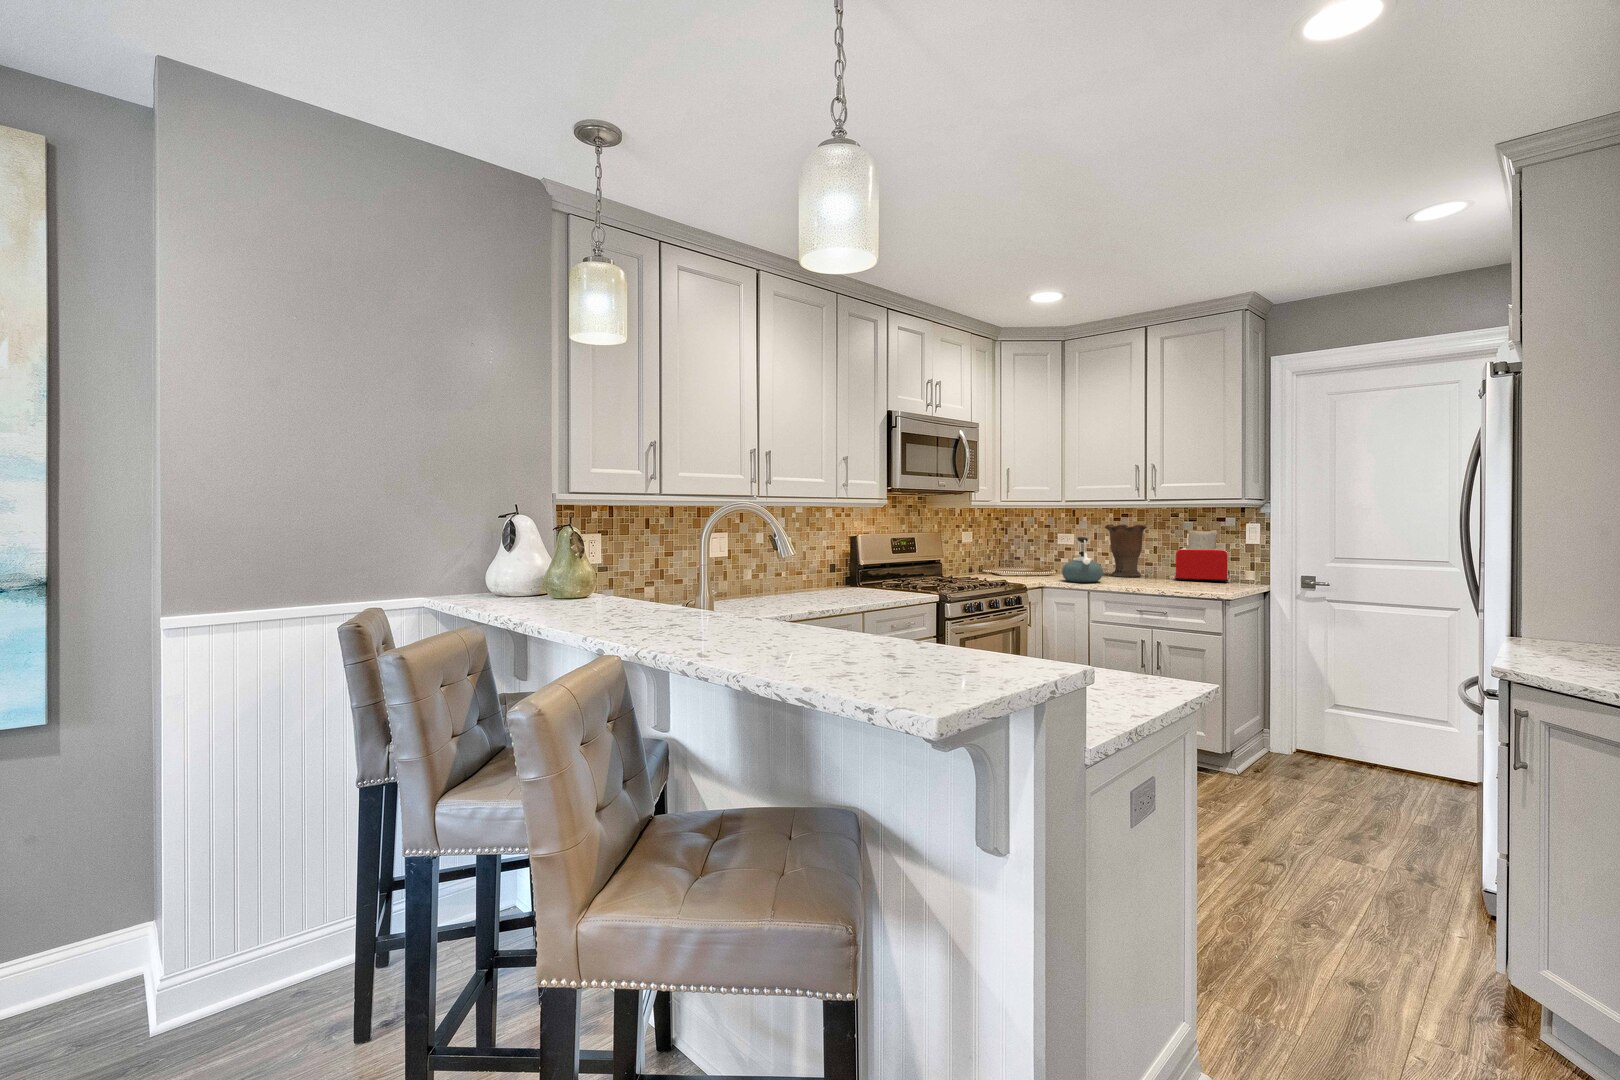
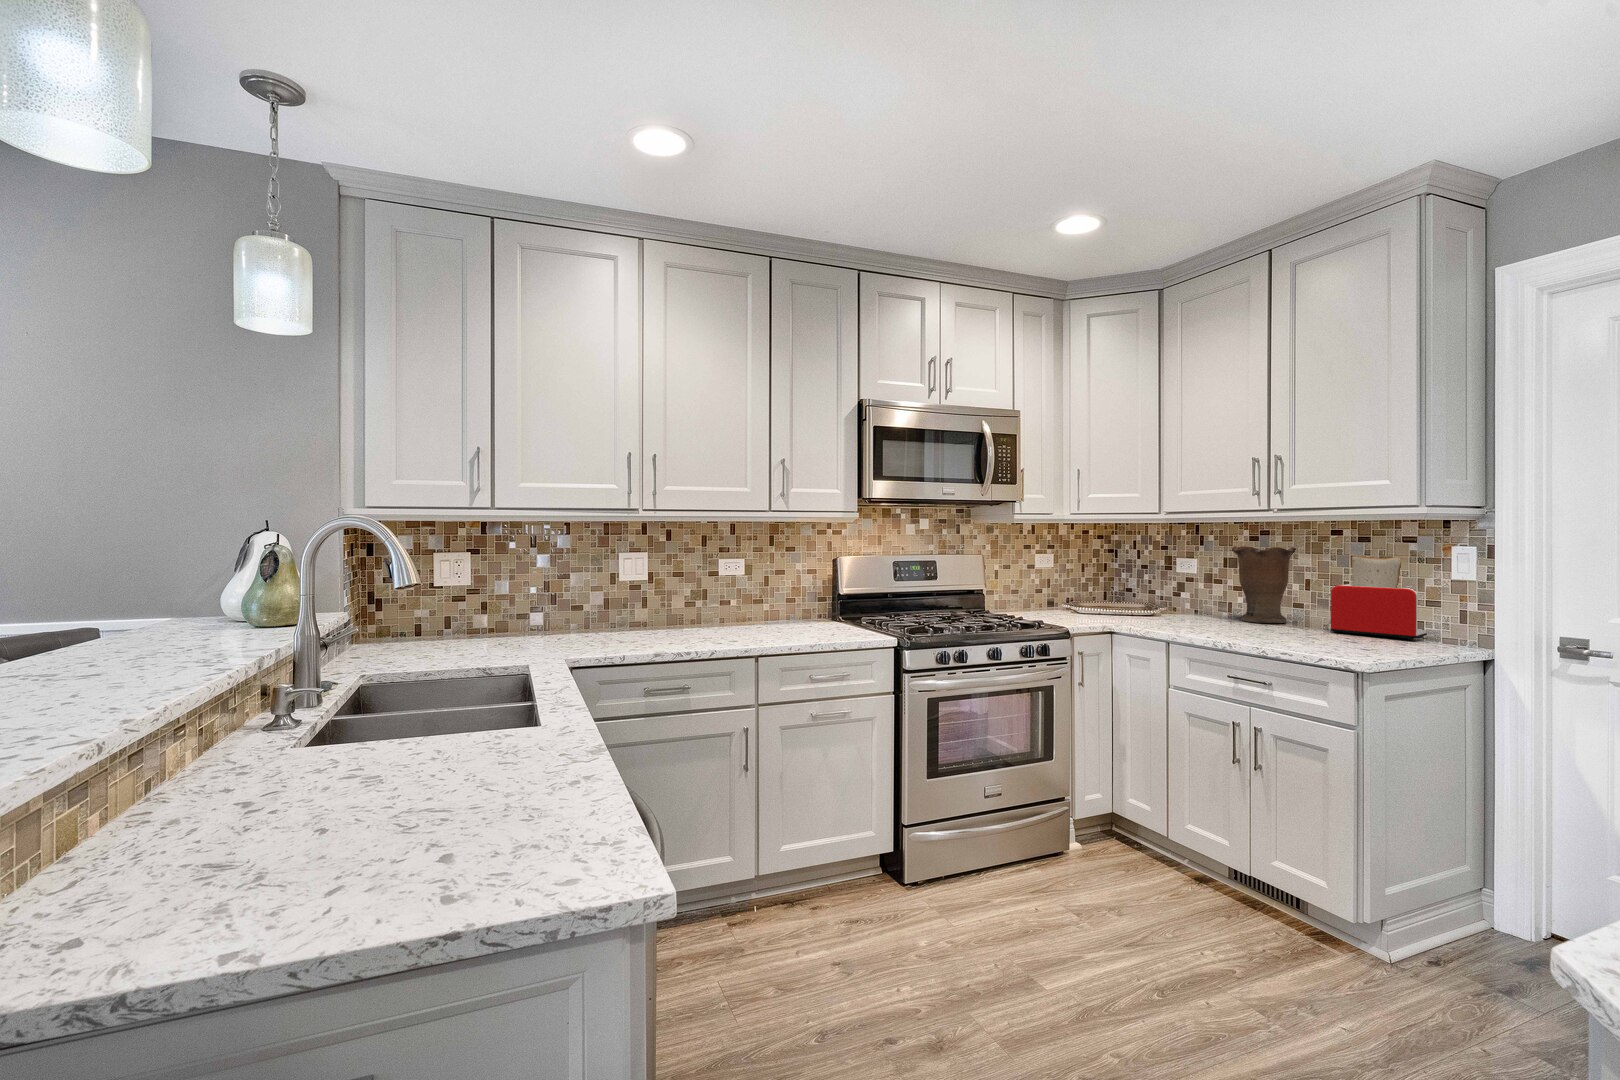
kettle: present [1062,537,1103,582] -> none [1140,564,1199,629]

